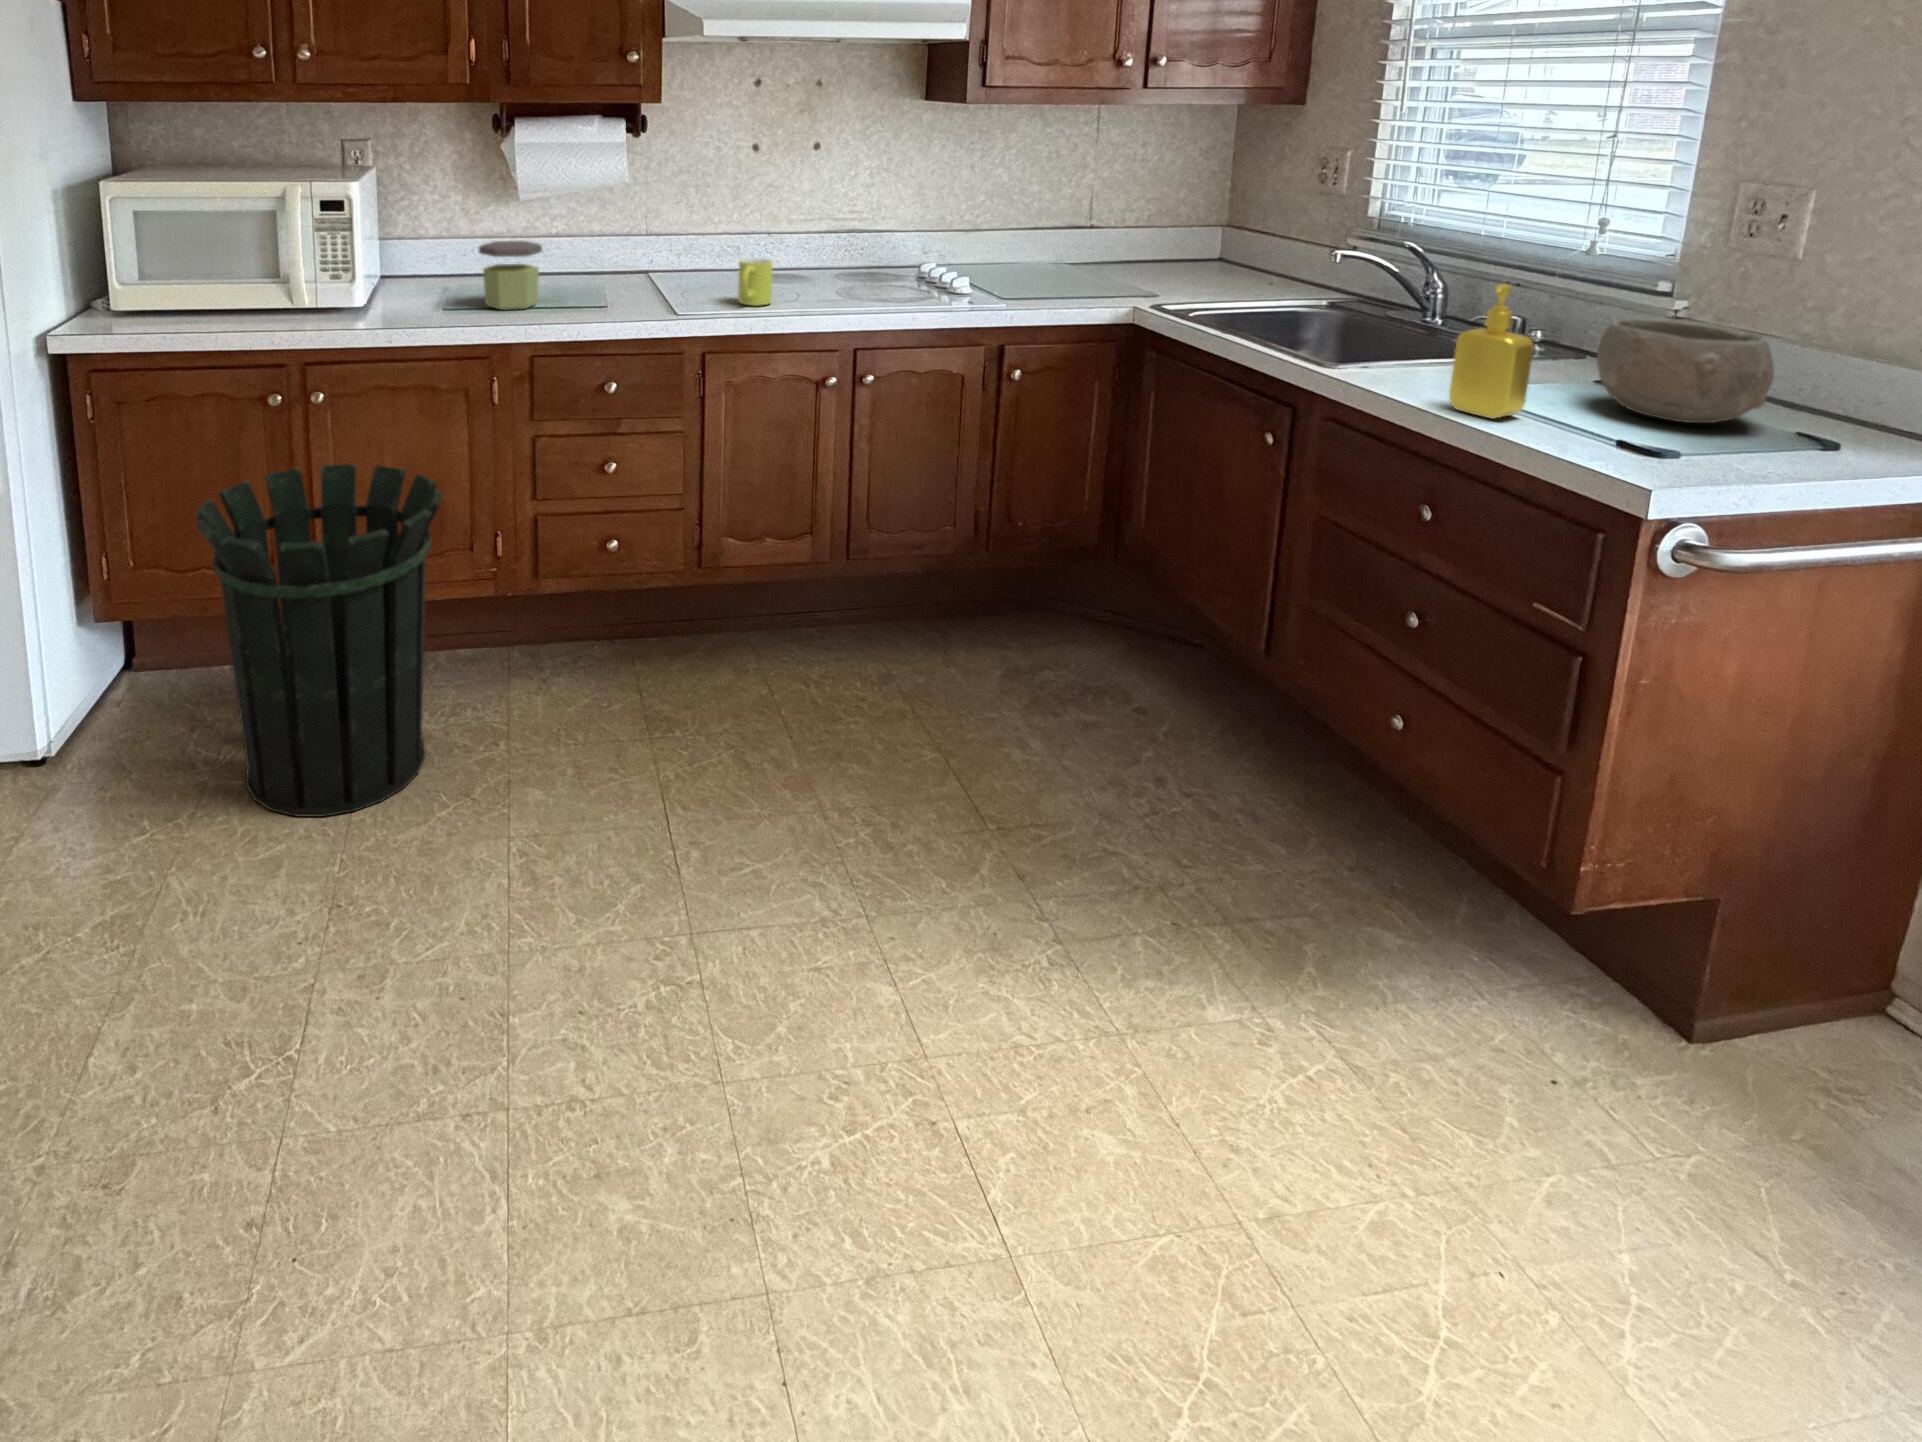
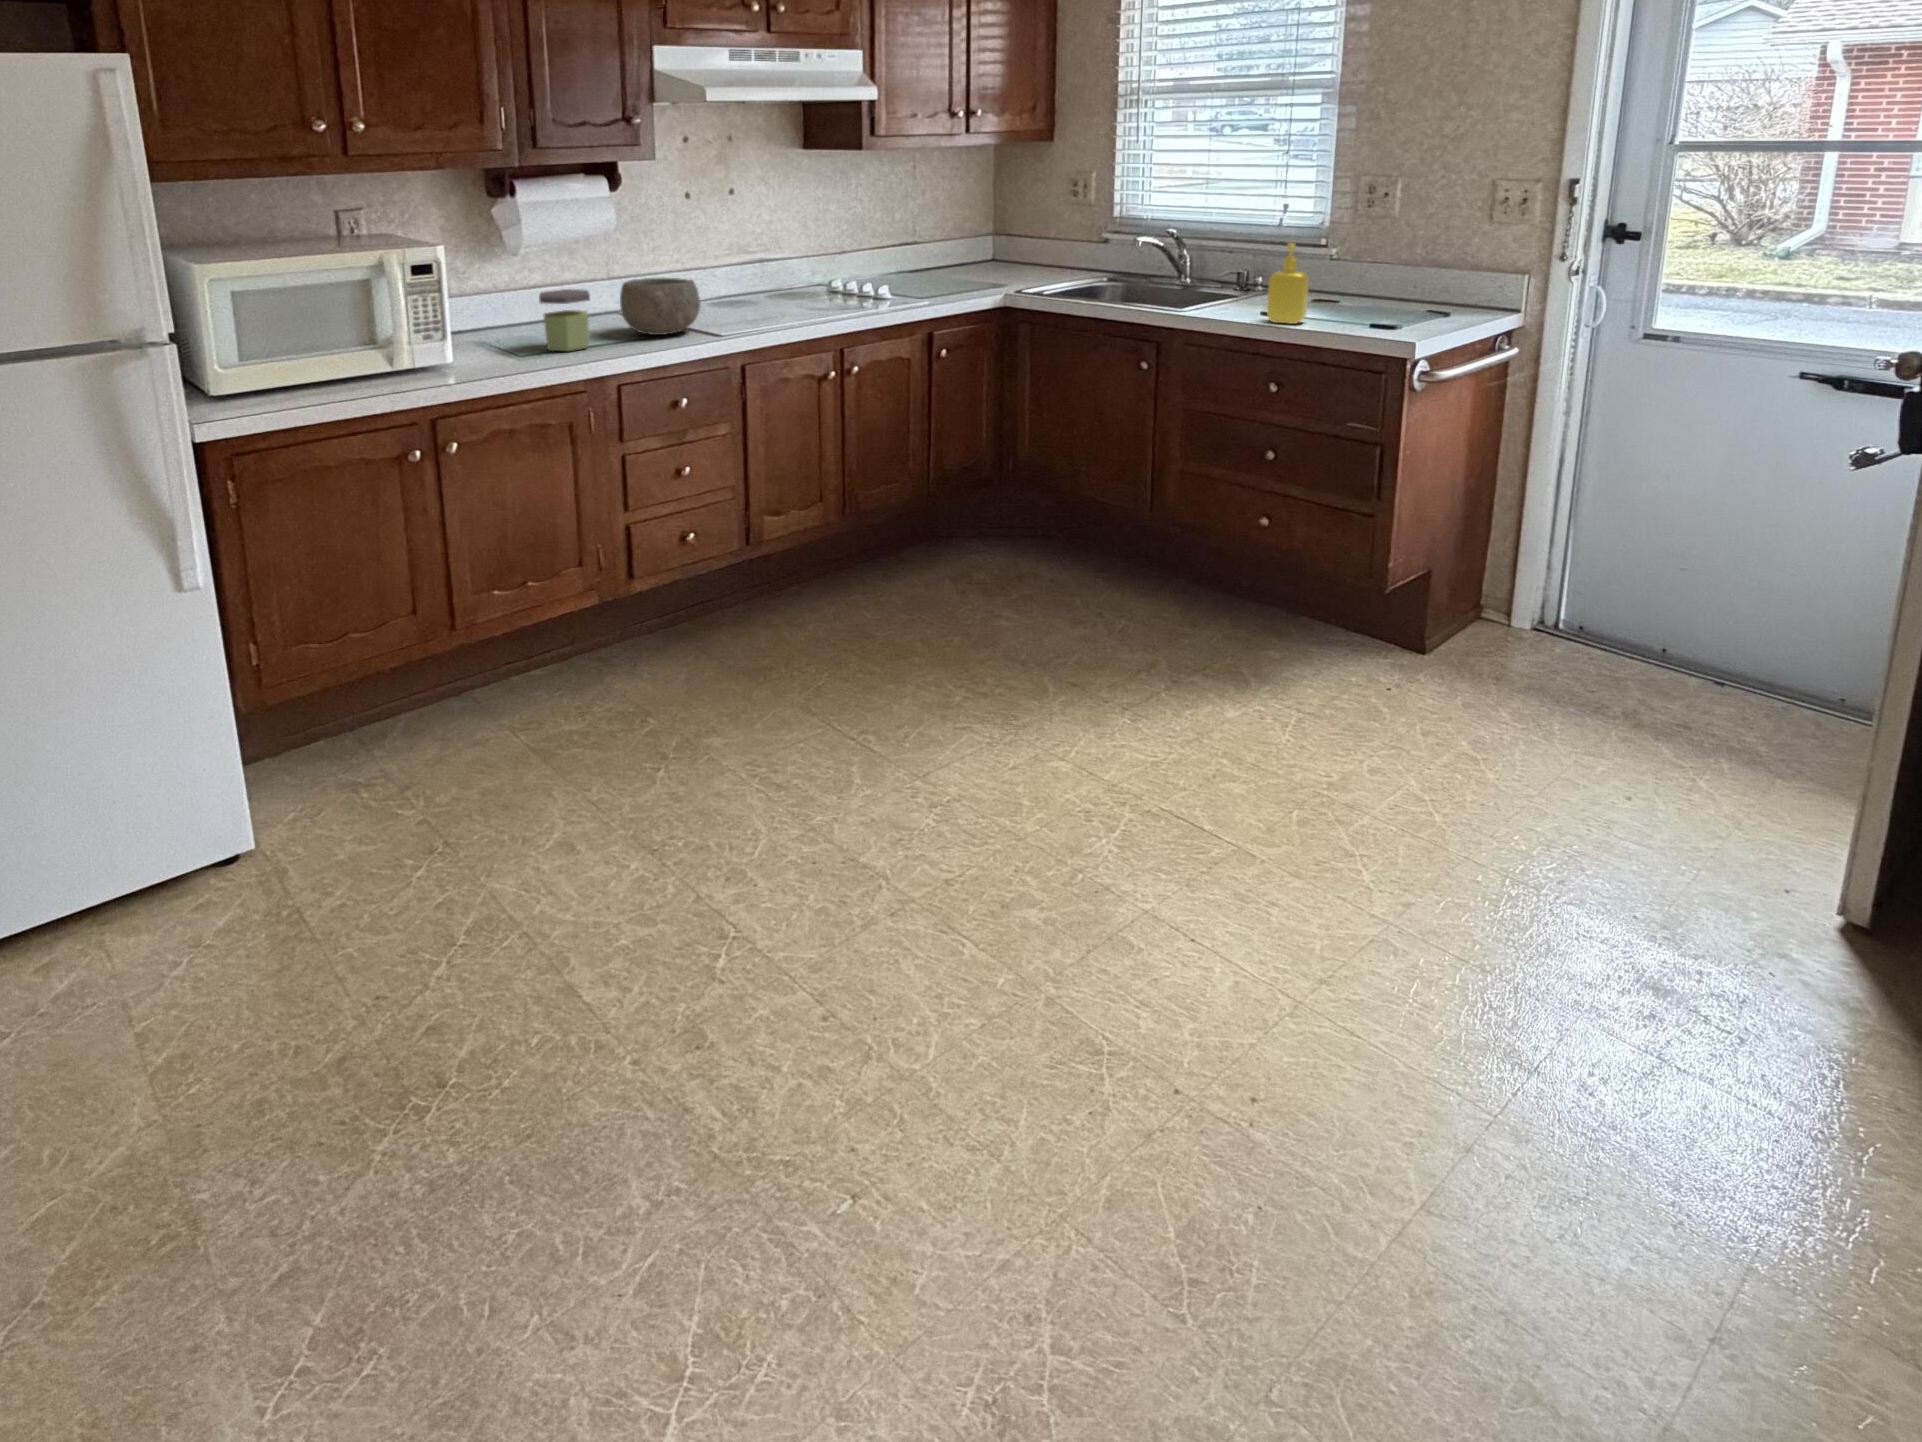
mug: present [738,259,772,306] -> none [743,285,772,324]
bowl: present [1597,319,1774,423] -> present [620,278,700,335]
waste bin: present [196,464,442,817] -> none [398,501,619,817]

